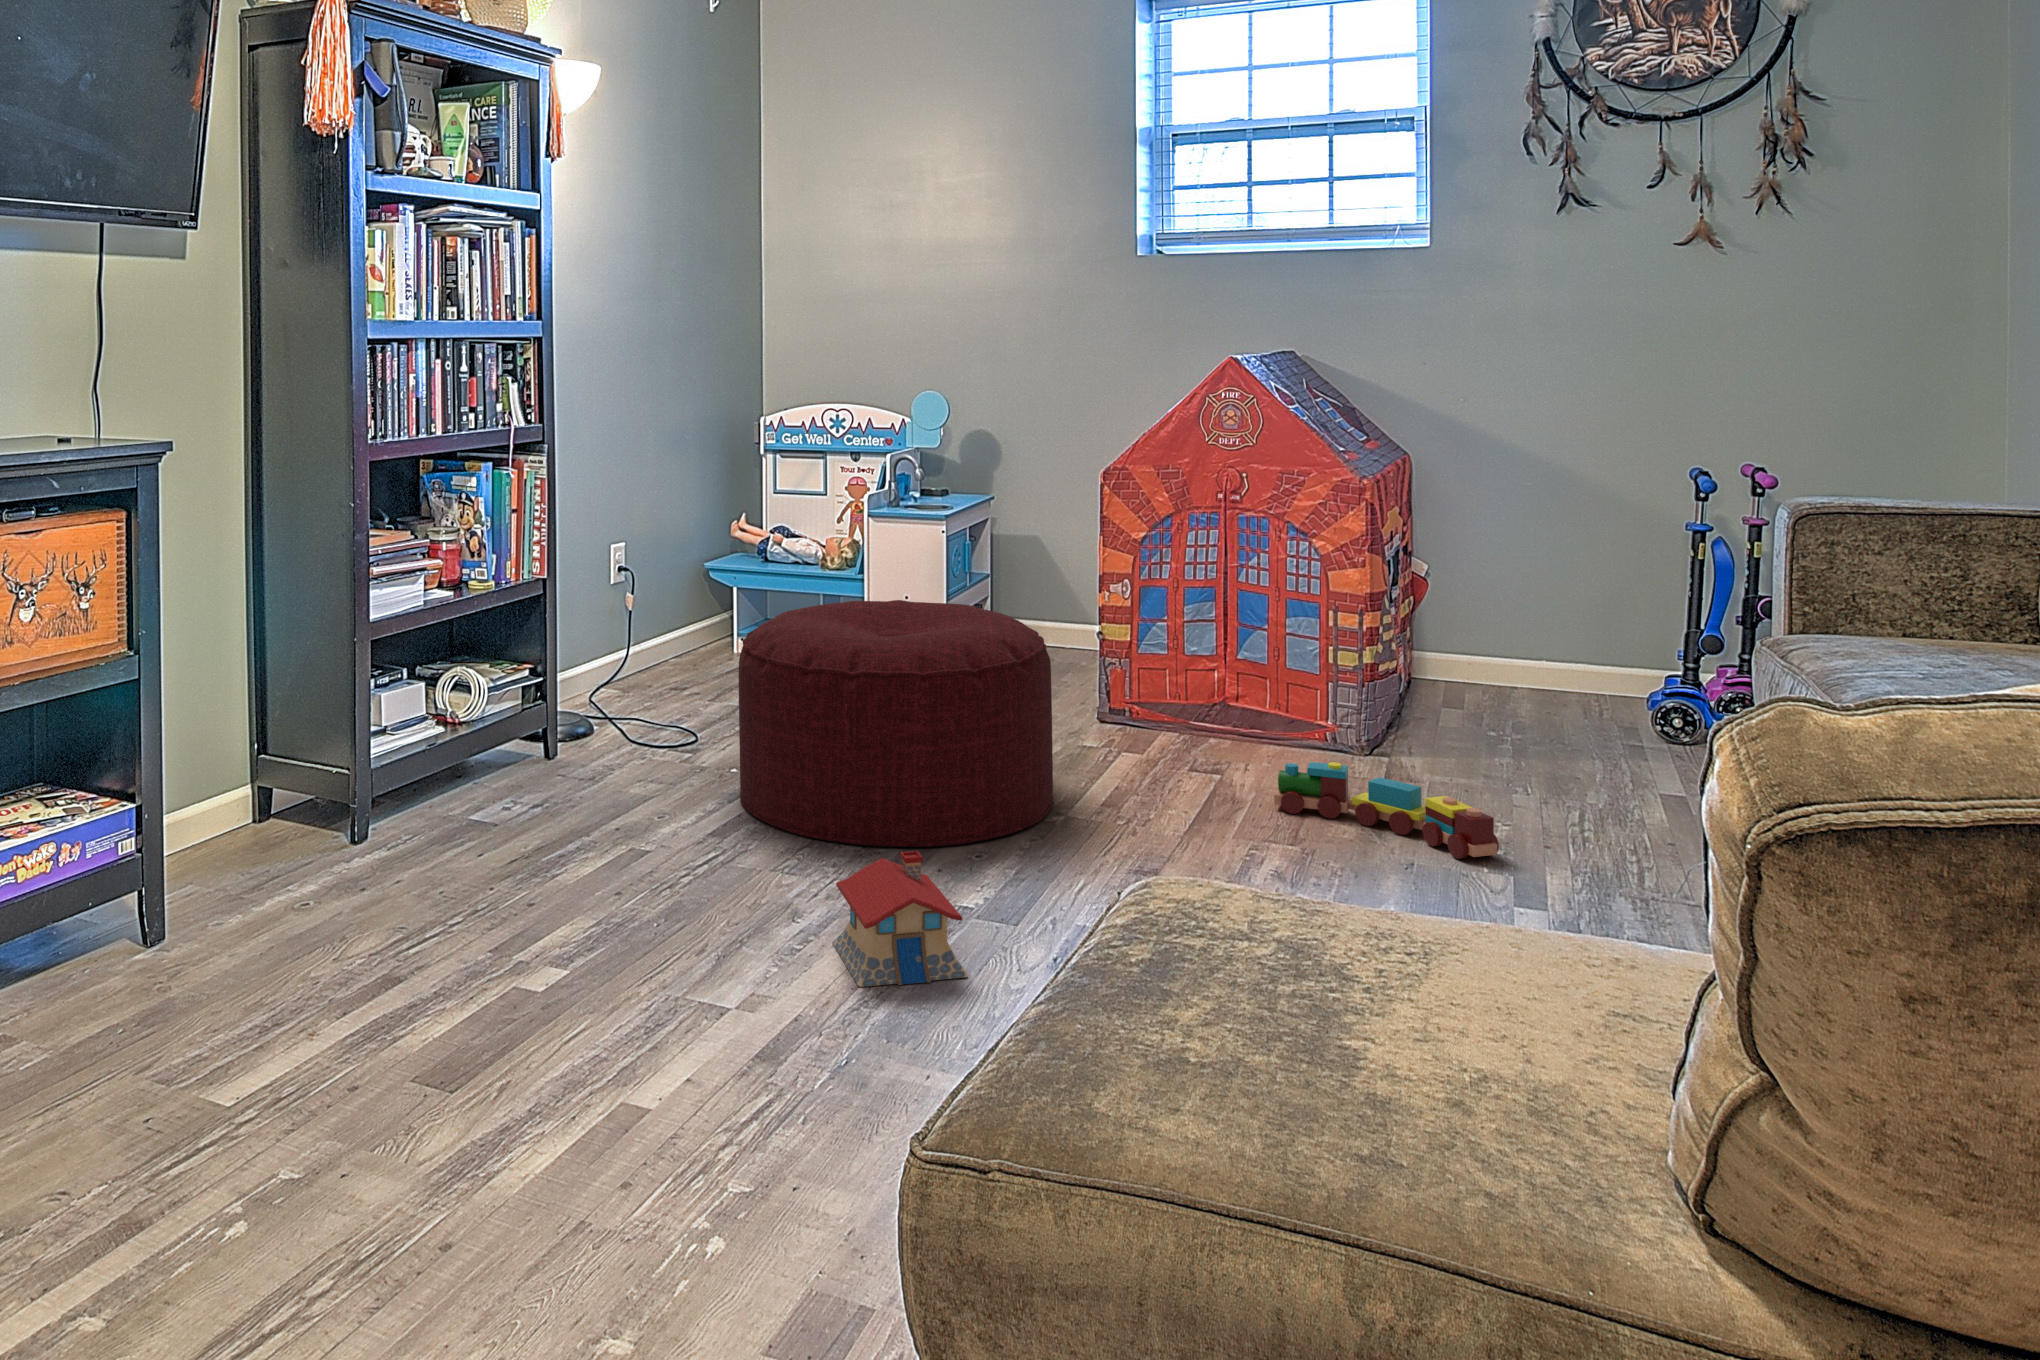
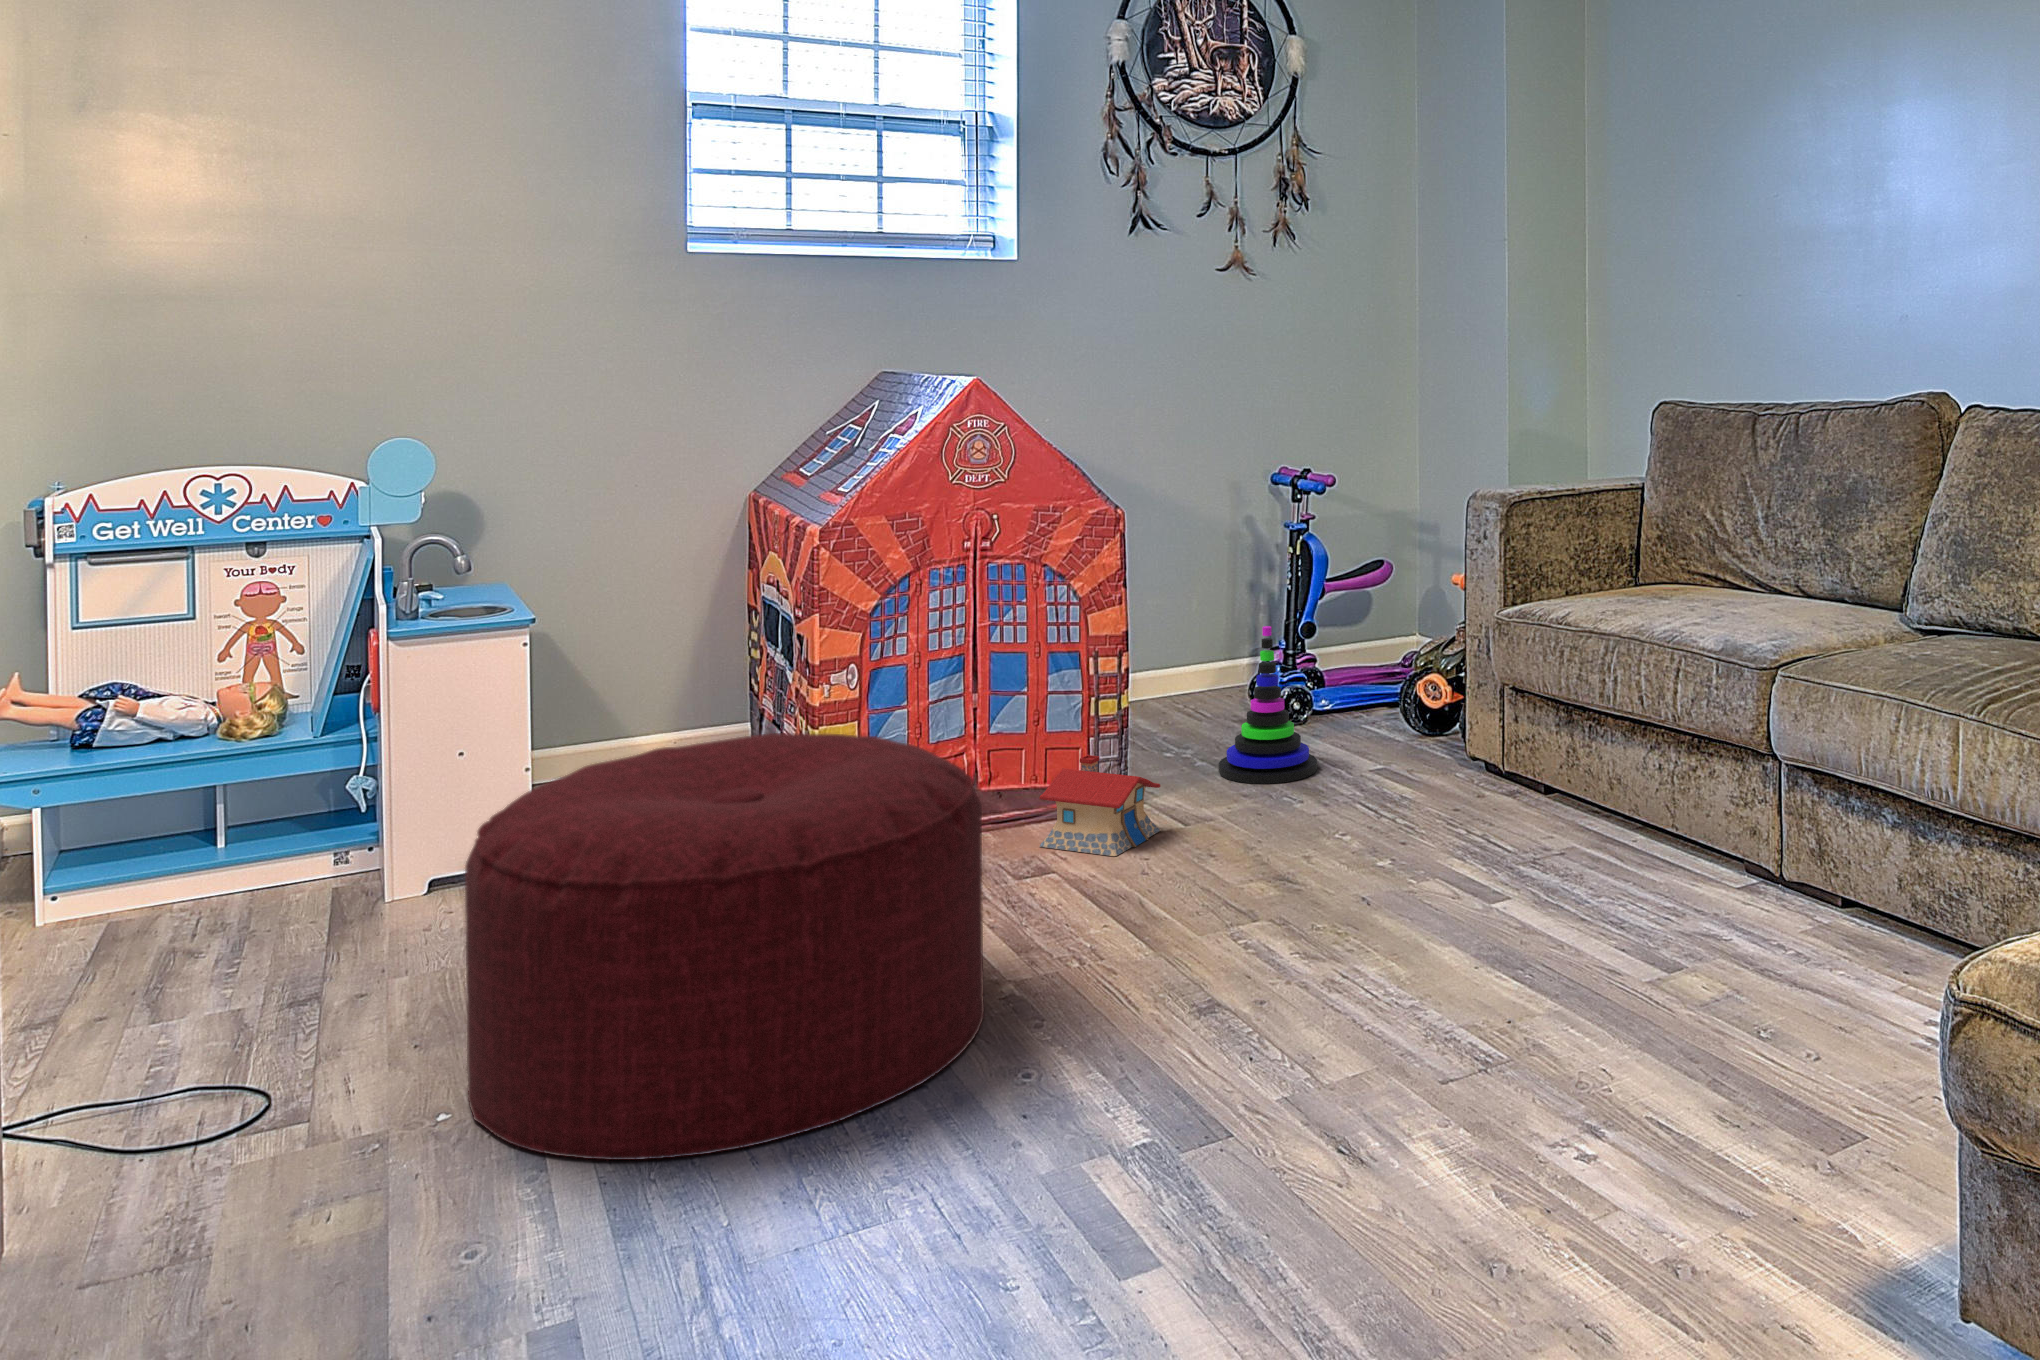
stacking toy: none [1506,614,1620,775] -> present [1219,626,1317,784]
toy train: present [1274,762,1499,859] -> none [1150,821,1397,892]
toy house: present [832,851,968,987] -> present [1039,755,1161,856]

